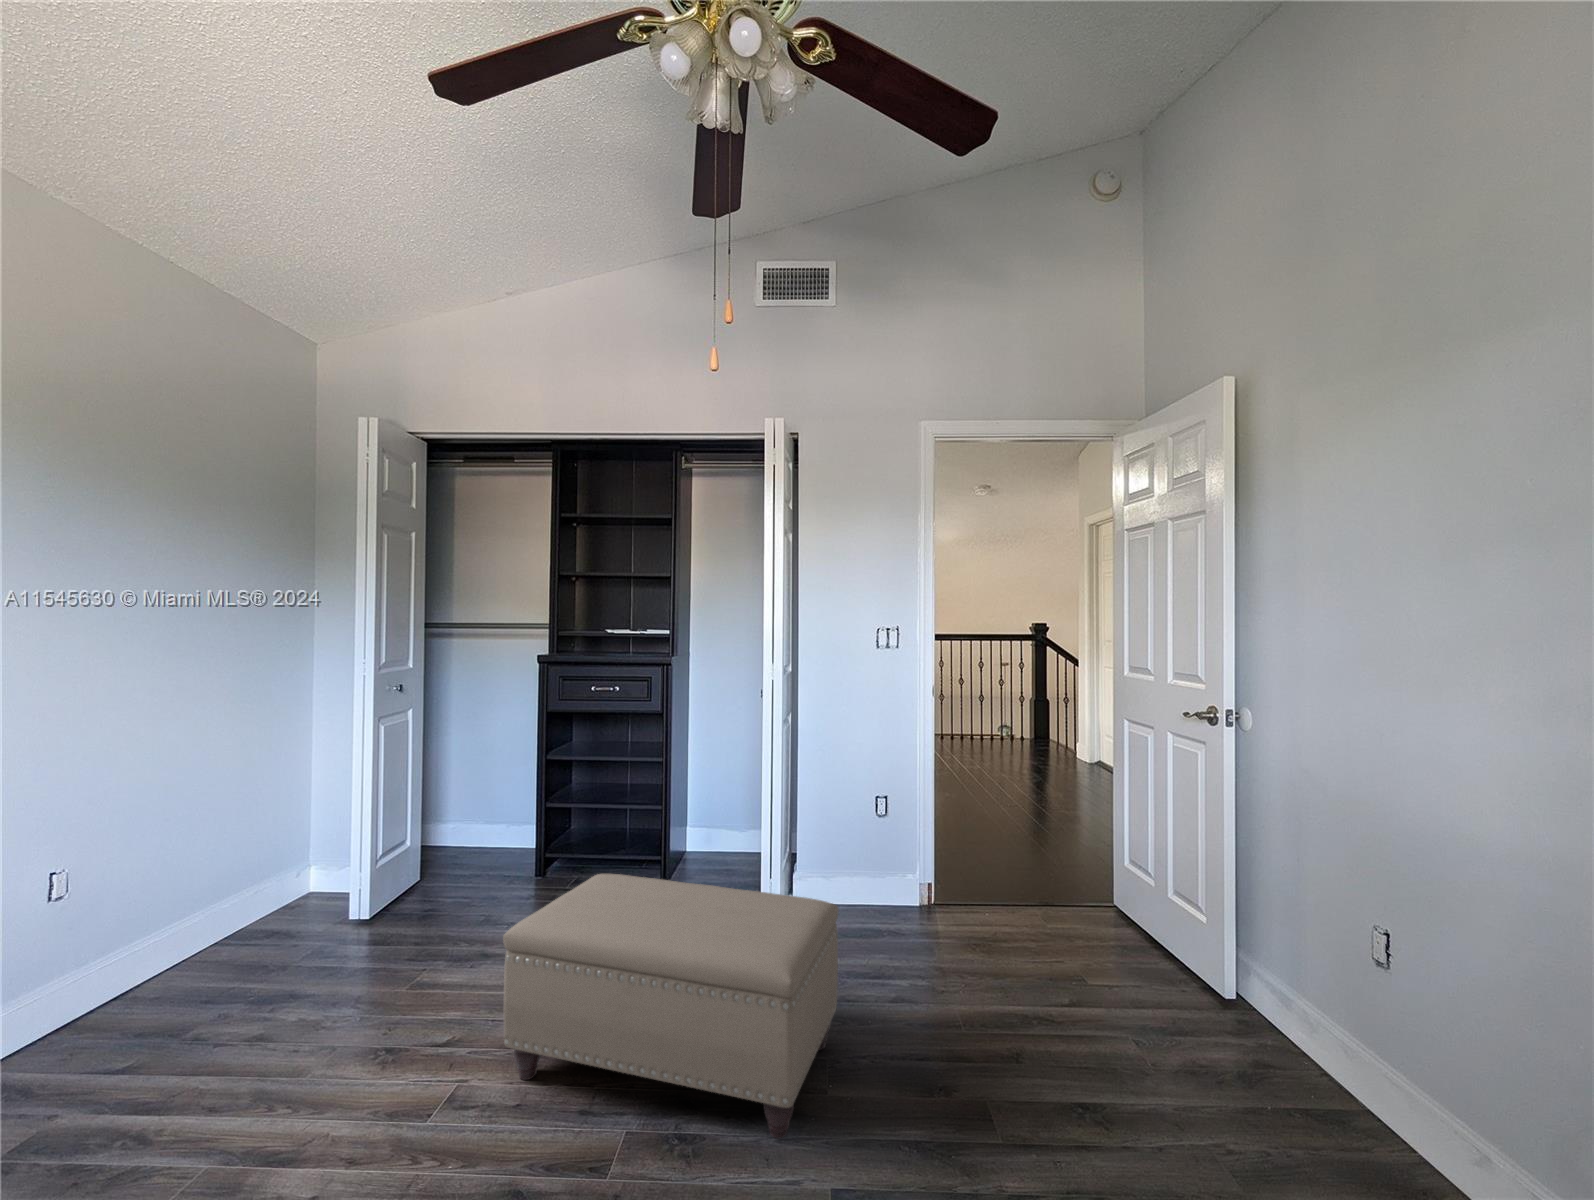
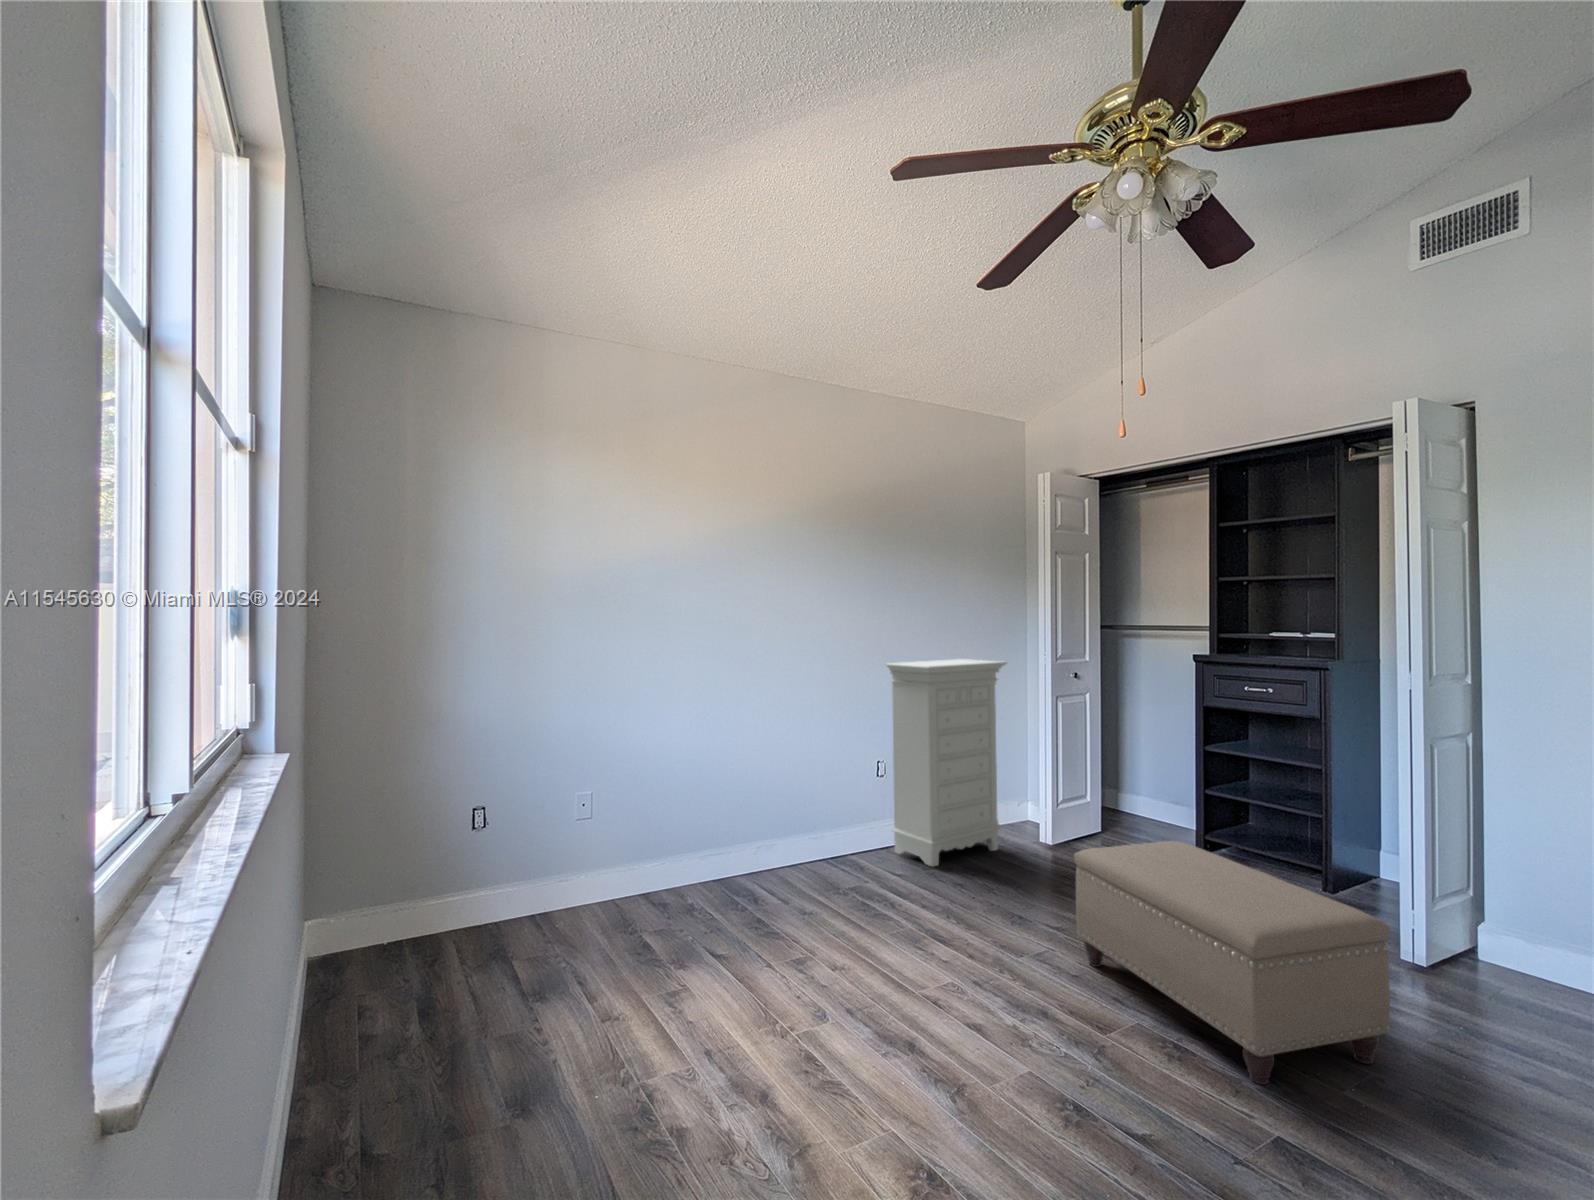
dresser: none [73,673,312,1029] -> present [886,659,1007,866]

